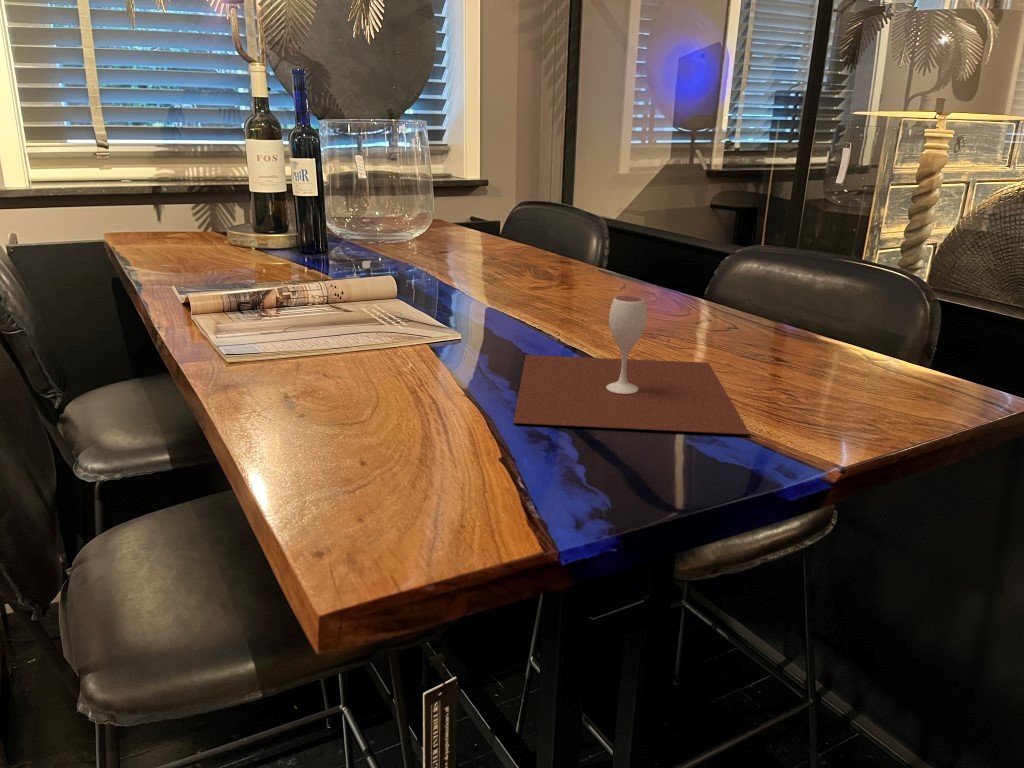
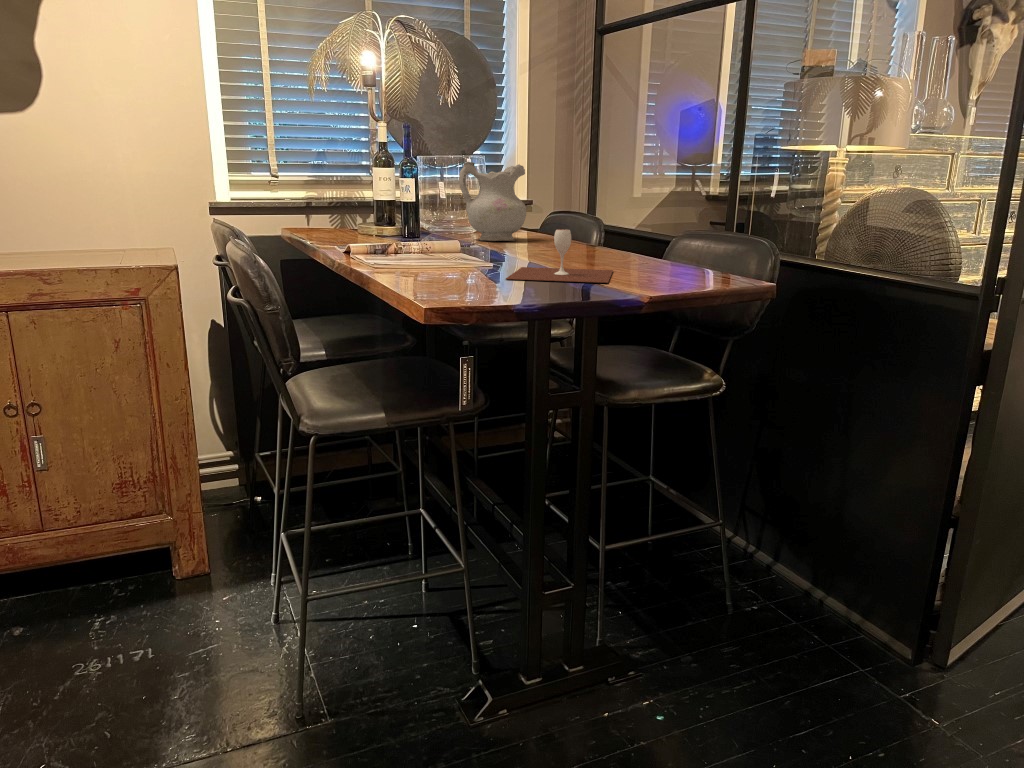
ceramic pitcher: none [389,129,496,258] -> present [459,162,526,241]

